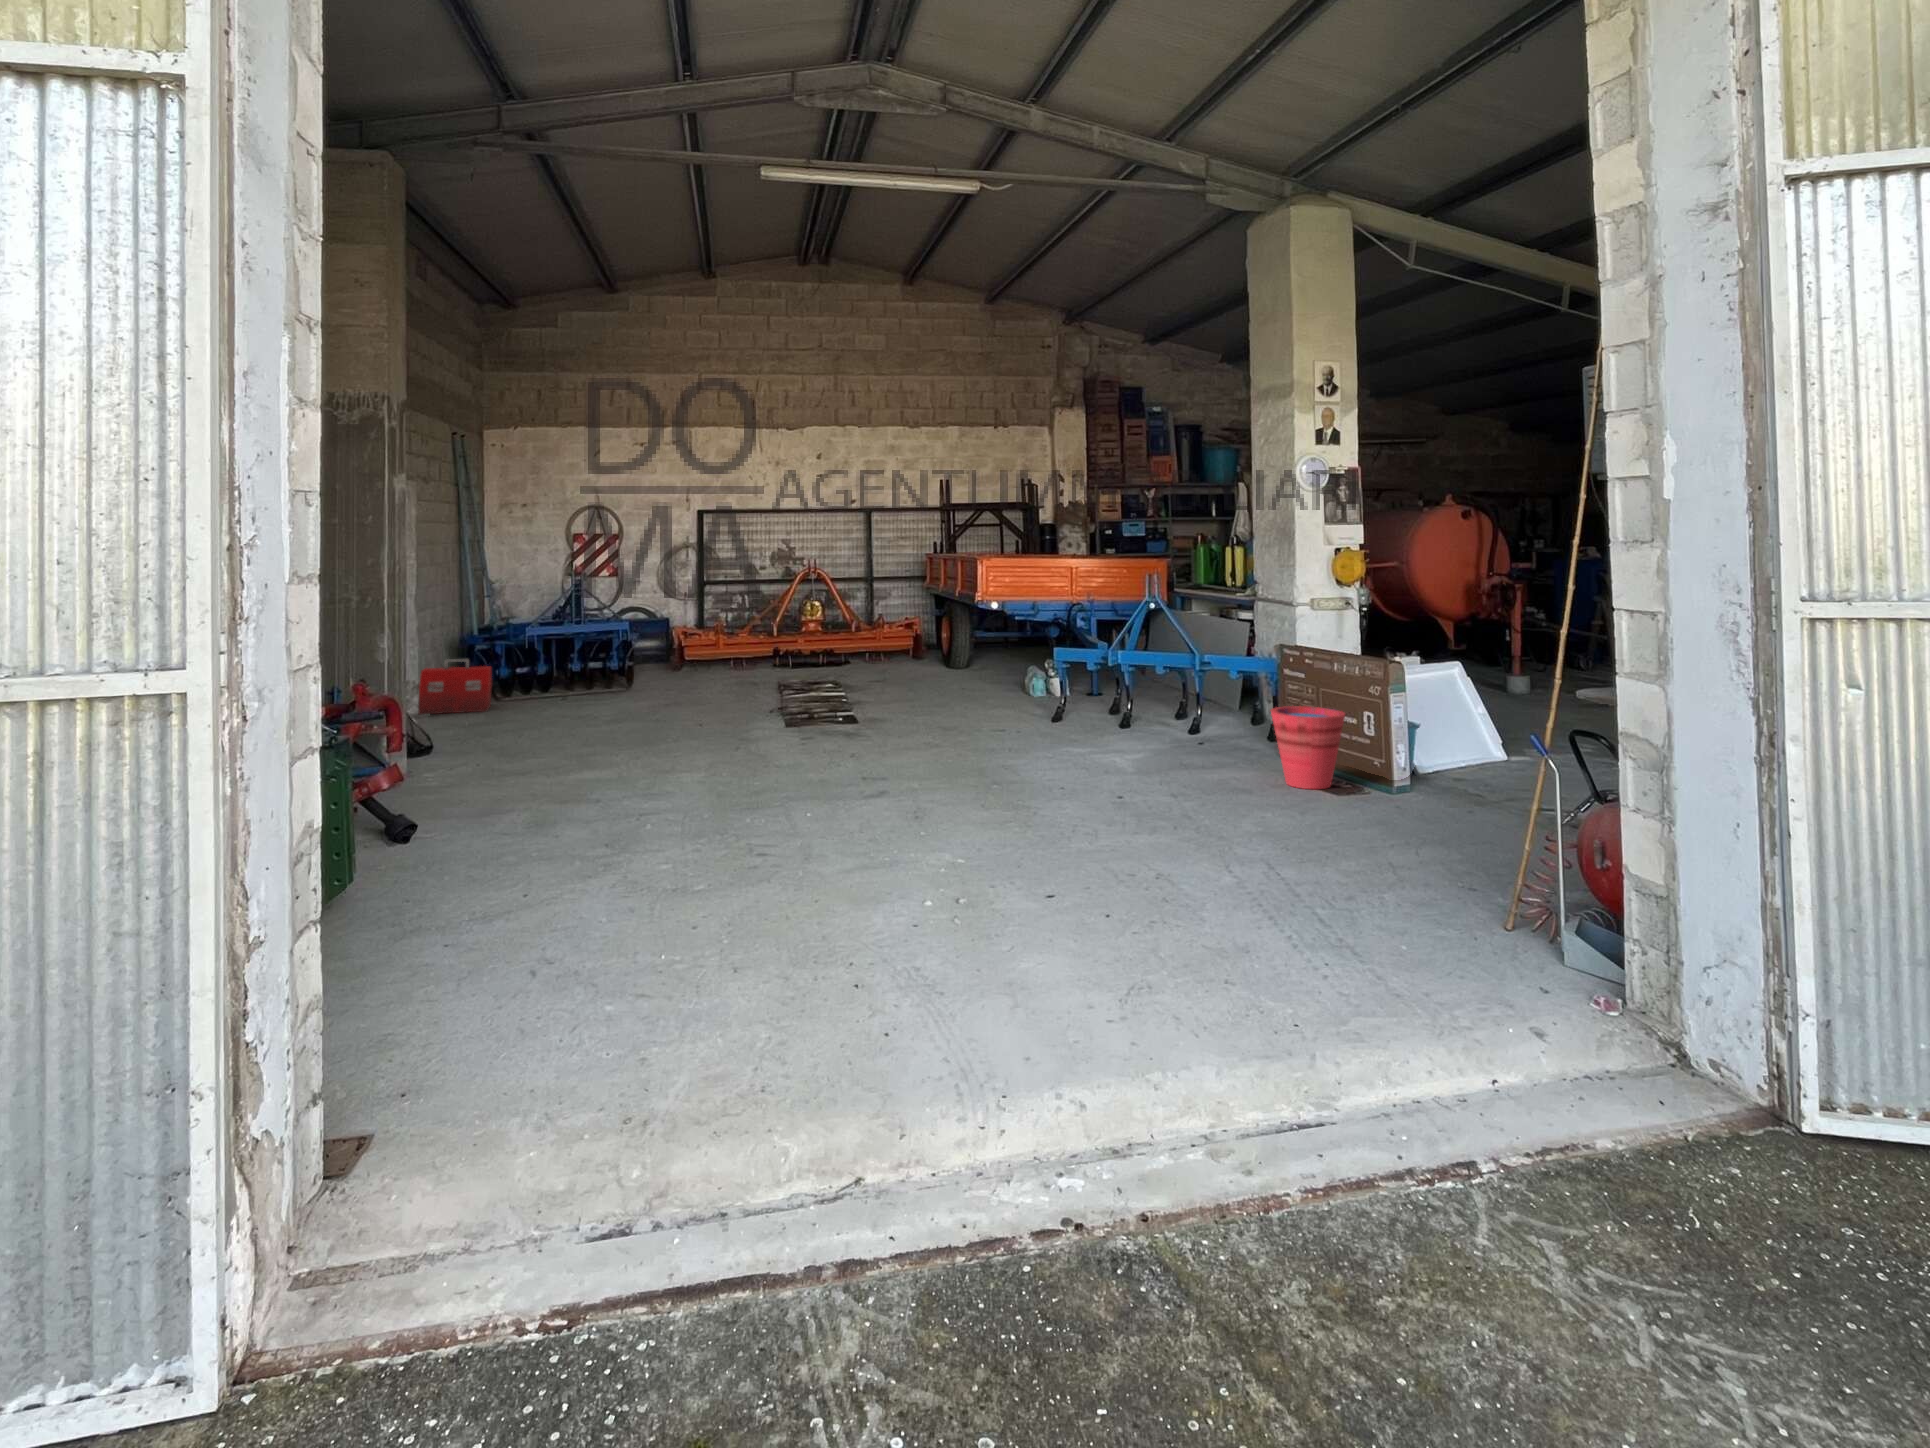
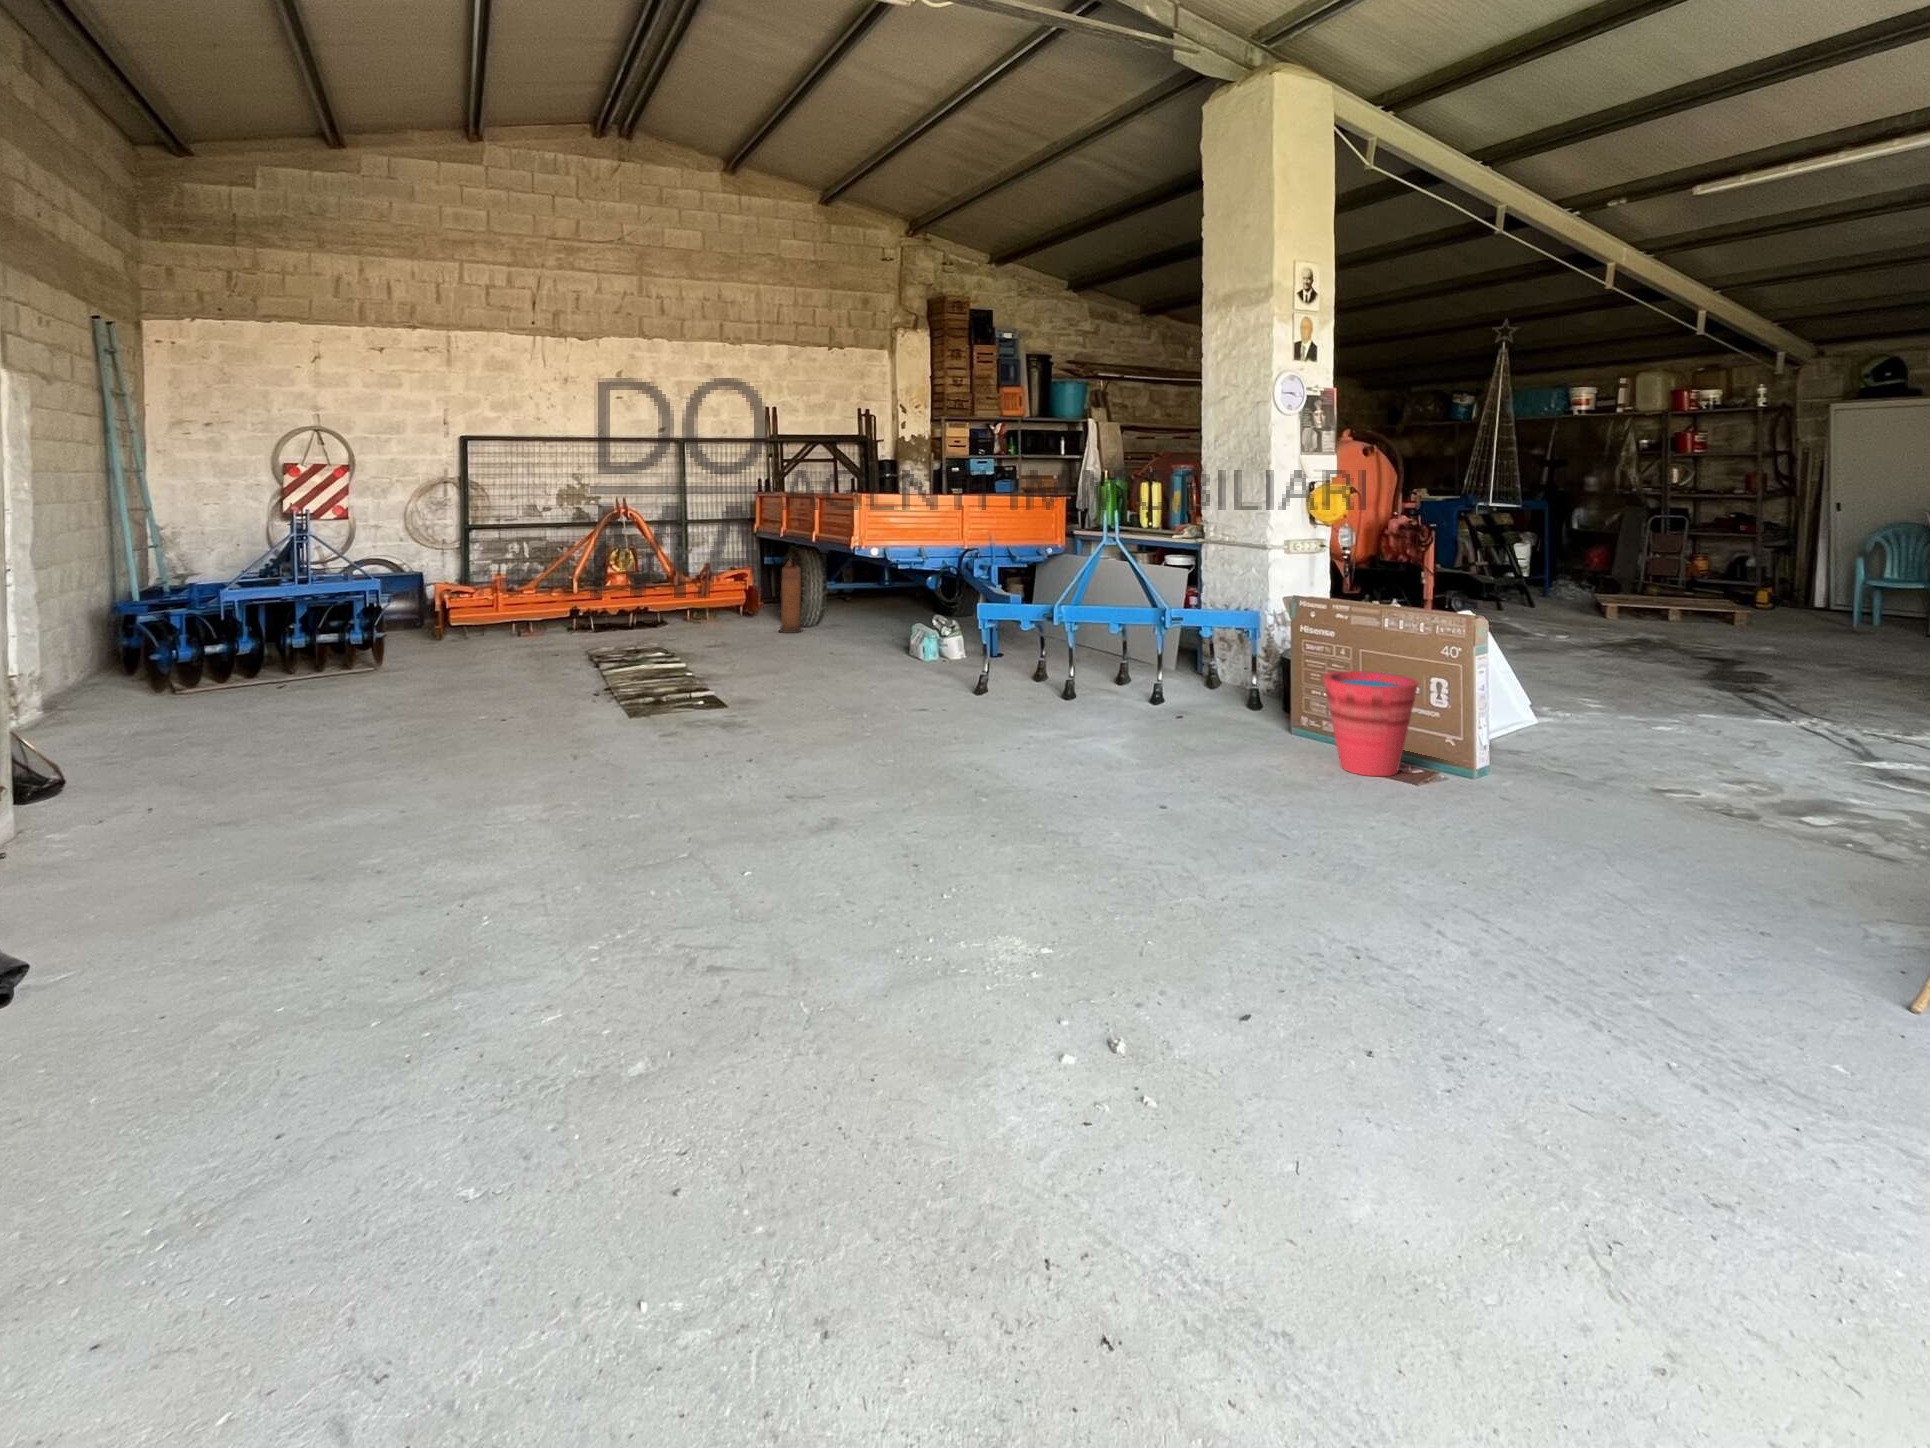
fire extinguisher: none [932,608,953,674] -> present [778,555,802,633]
toolbox: present [419,659,492,714] -> none [38,636,166,723]

